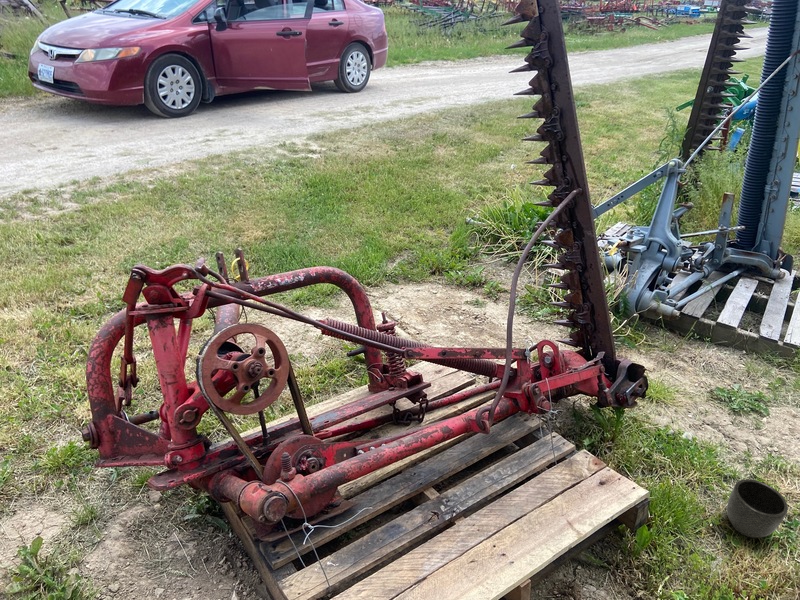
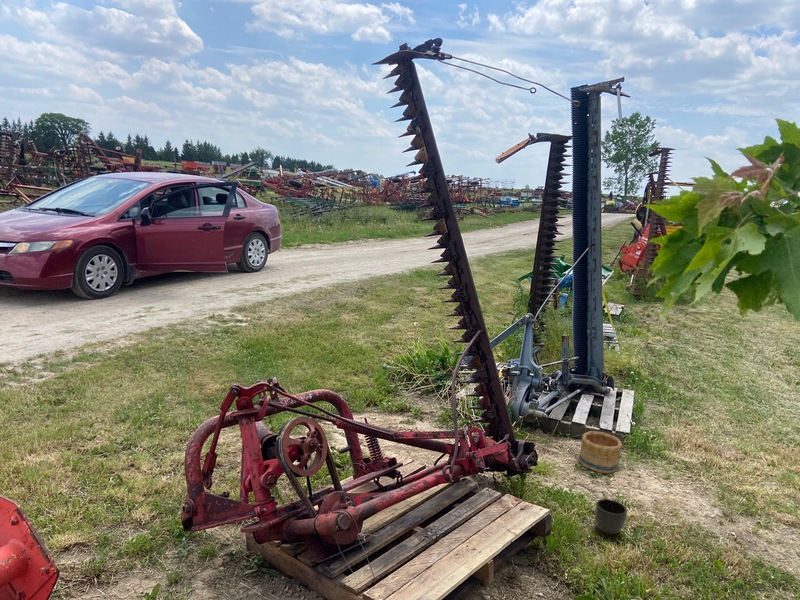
basket: none [717,348,794,414] -> present [579,431,622,473]

